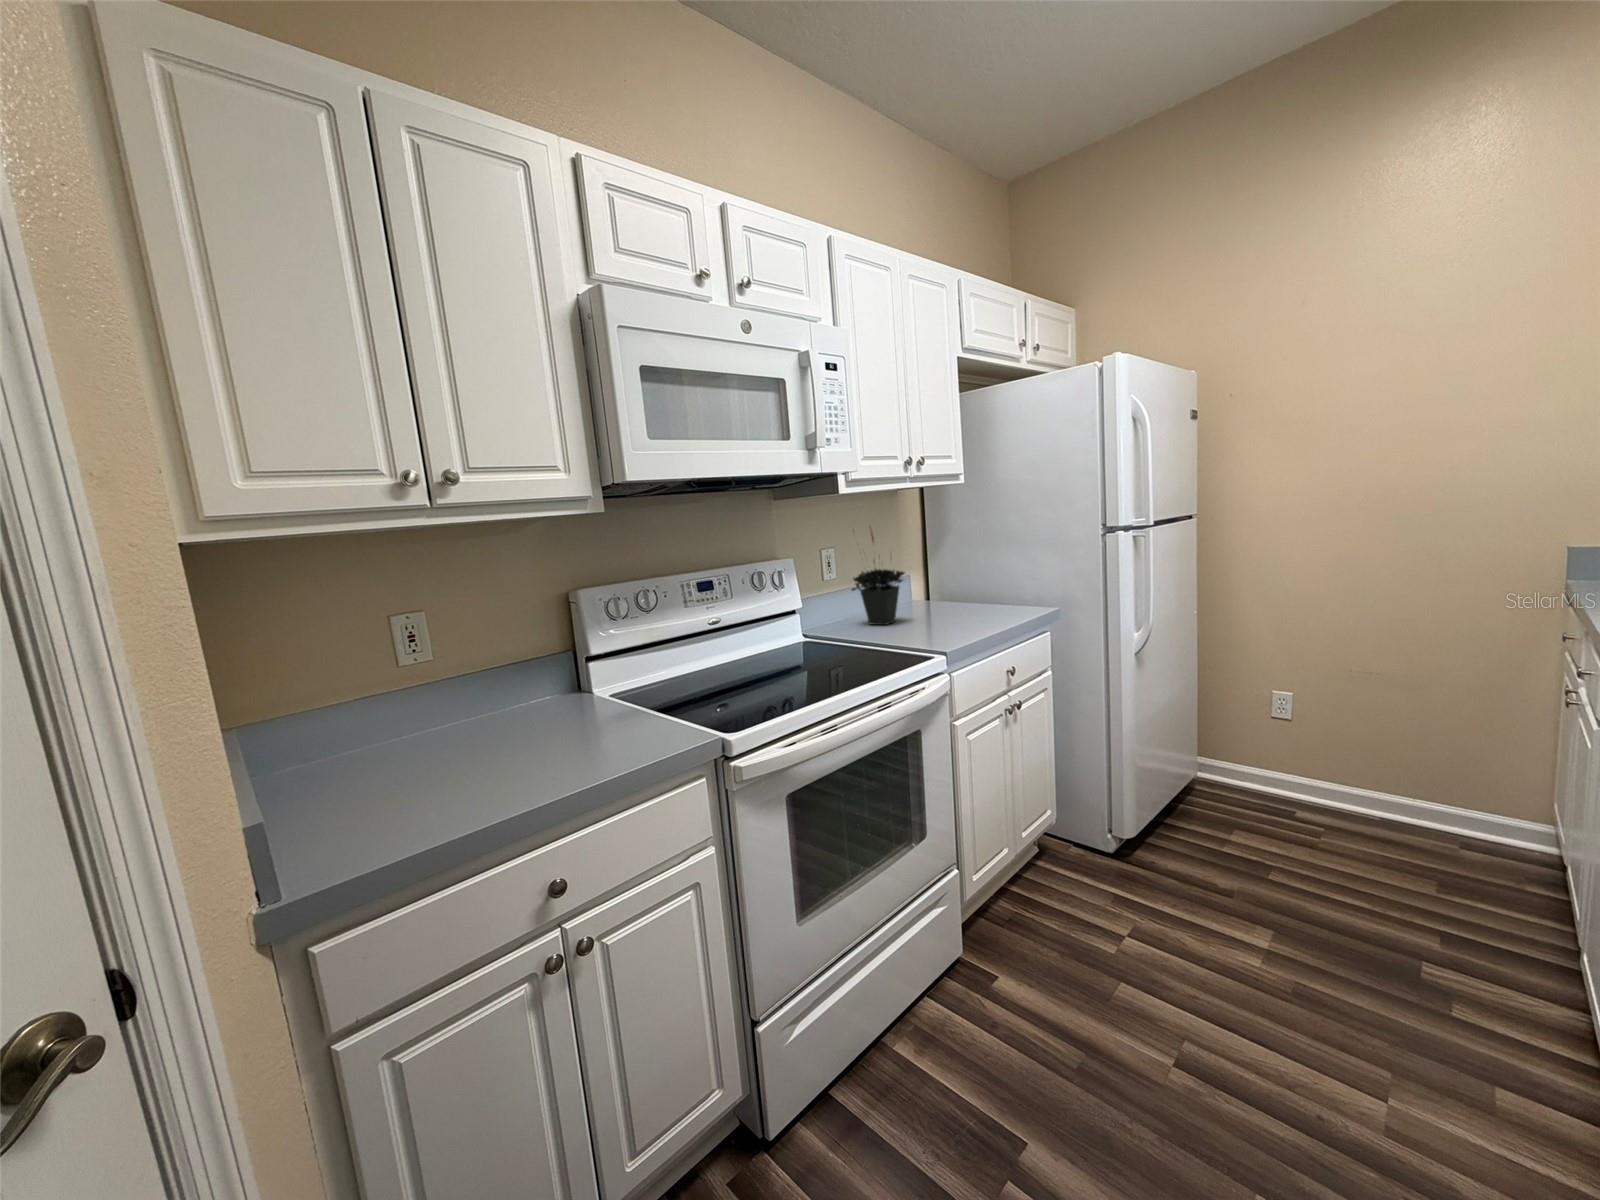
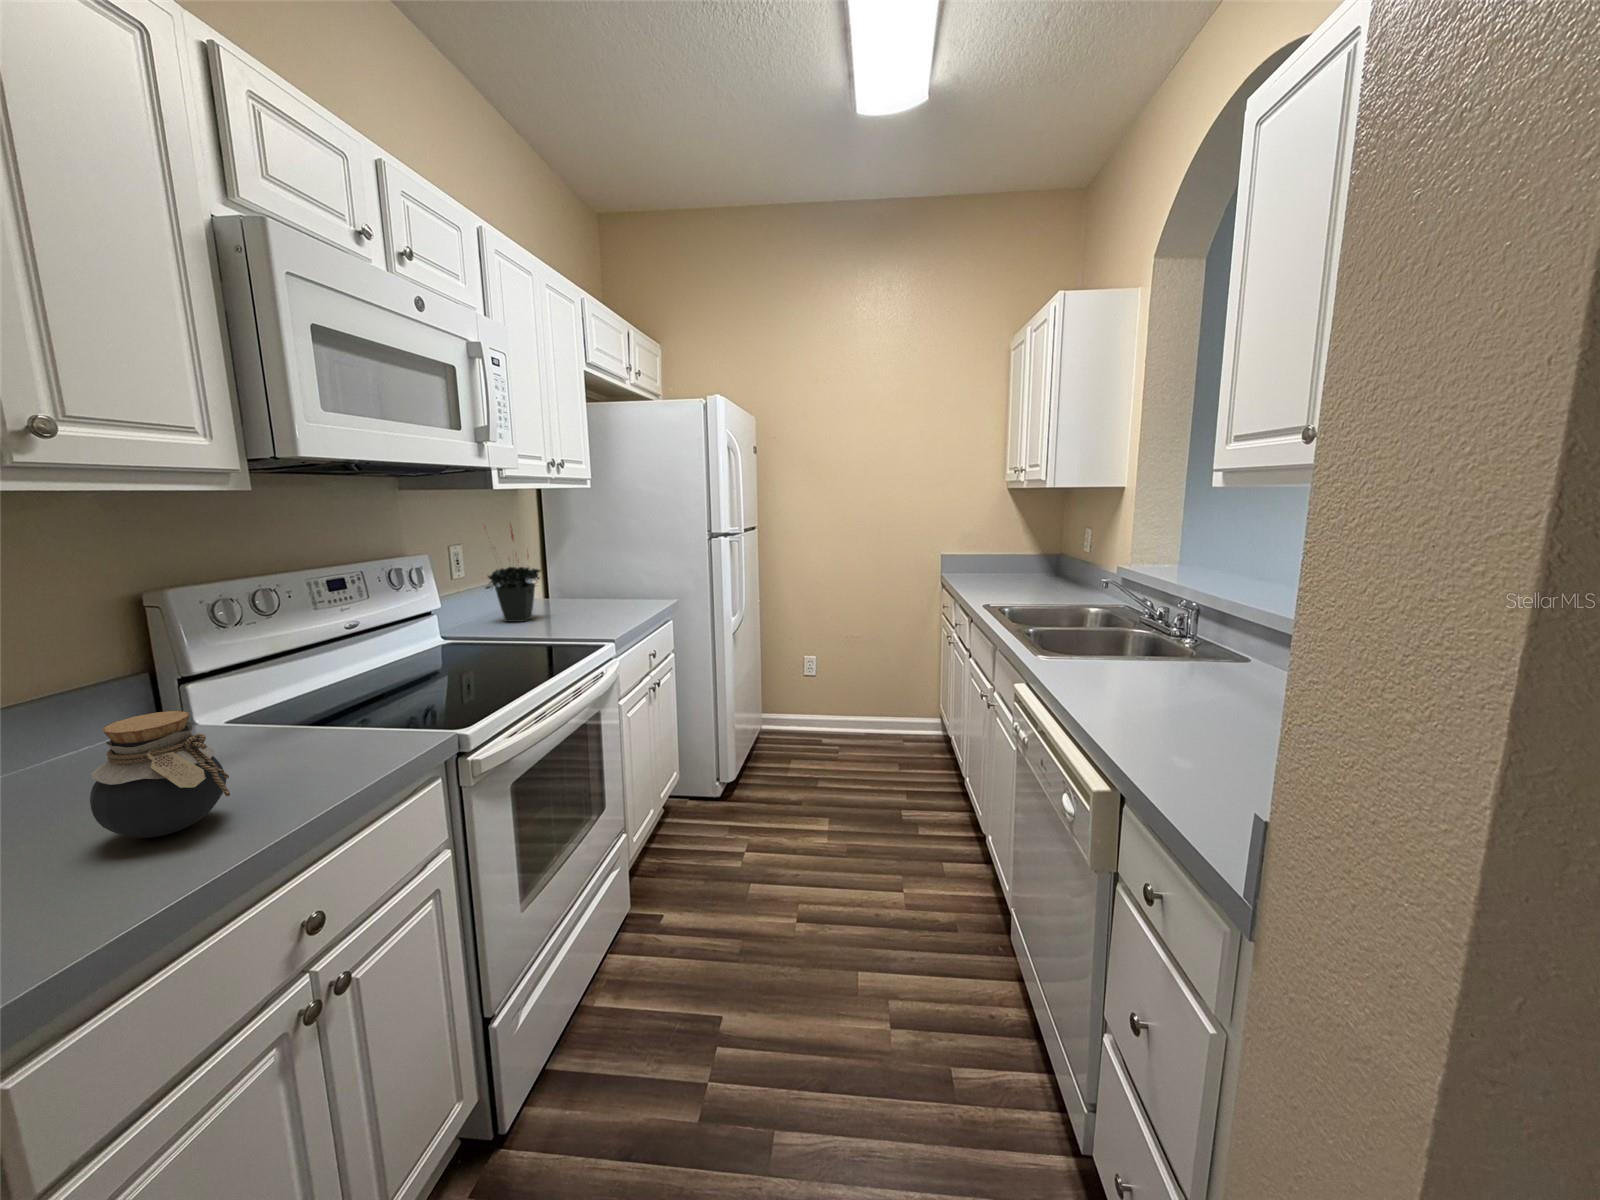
jar: none [448,690,530,785] -> present [90,711,230,838]

